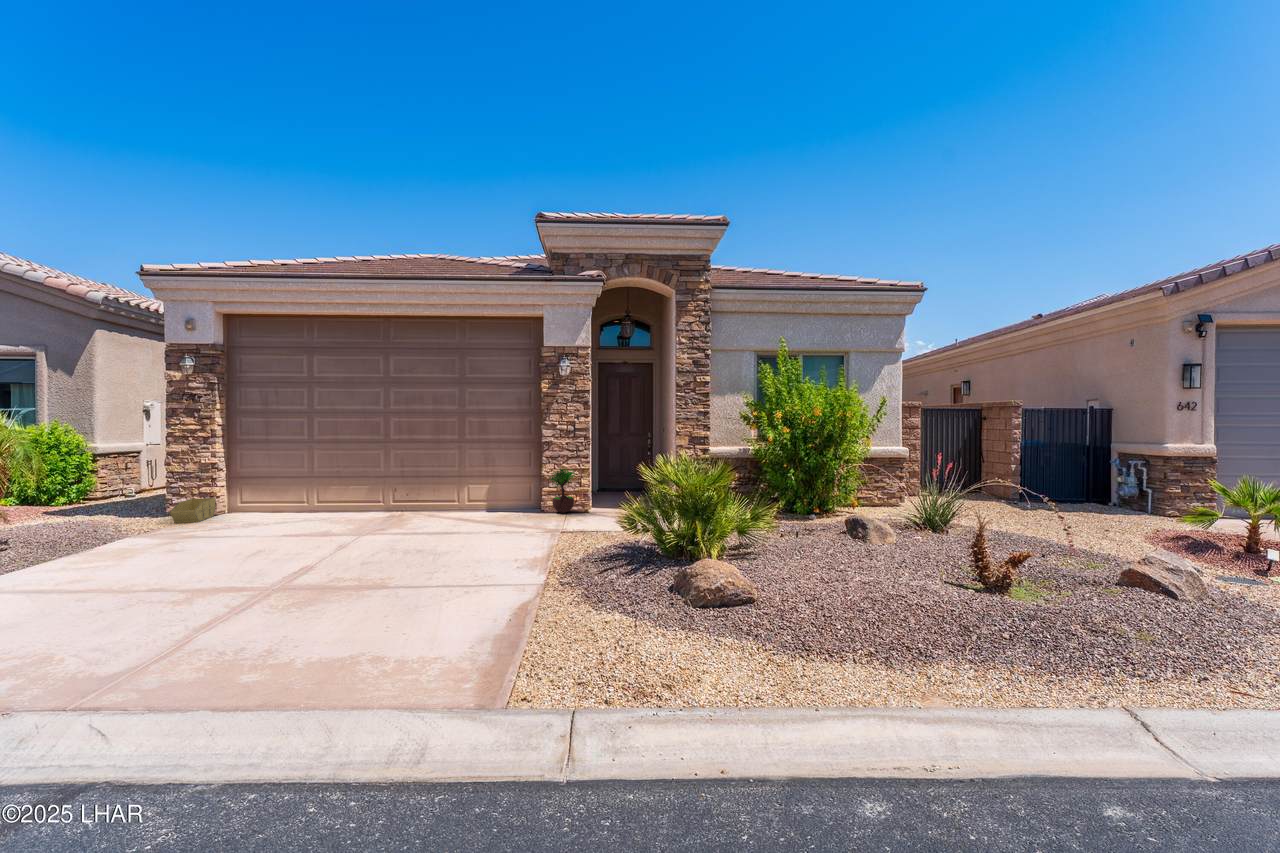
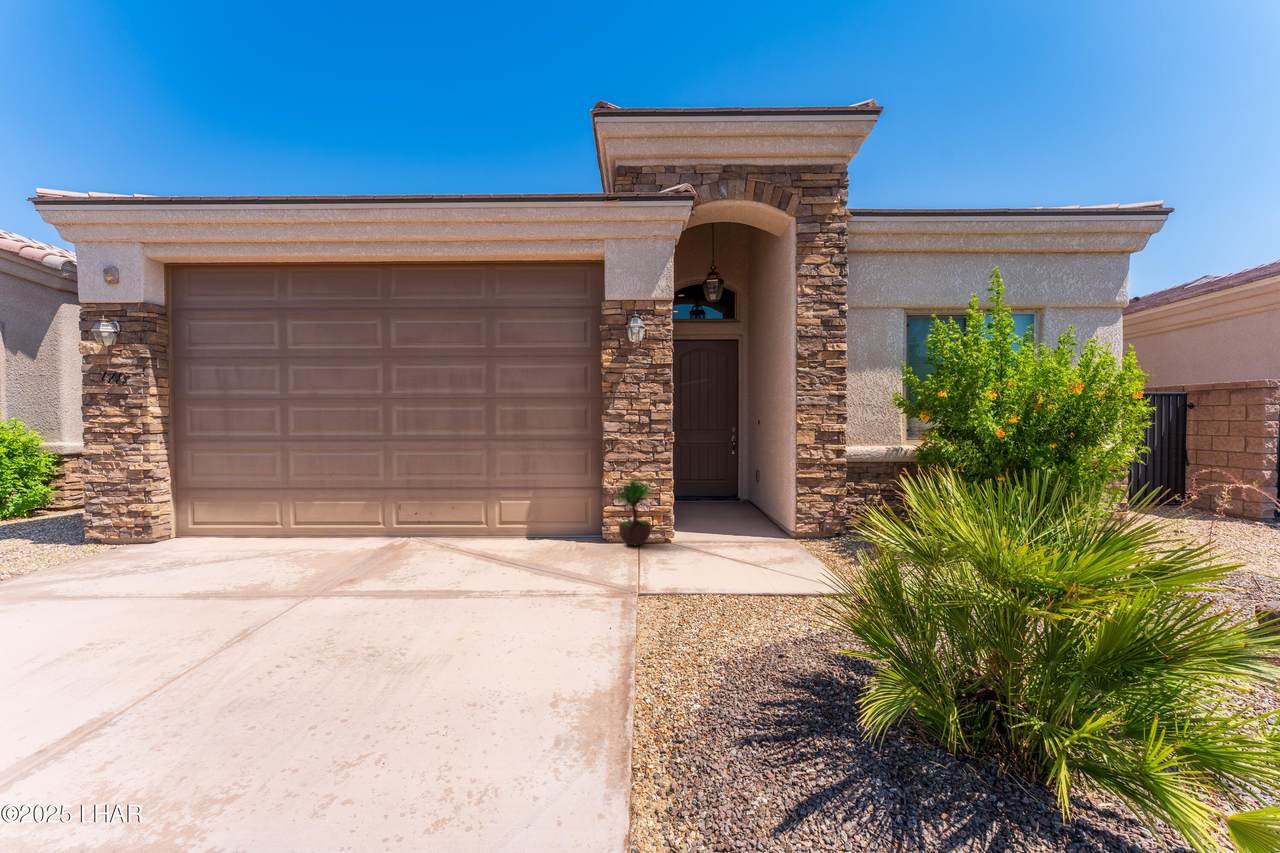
storage bin: present [170,498,216,523] -> none [78,519,151,556]

